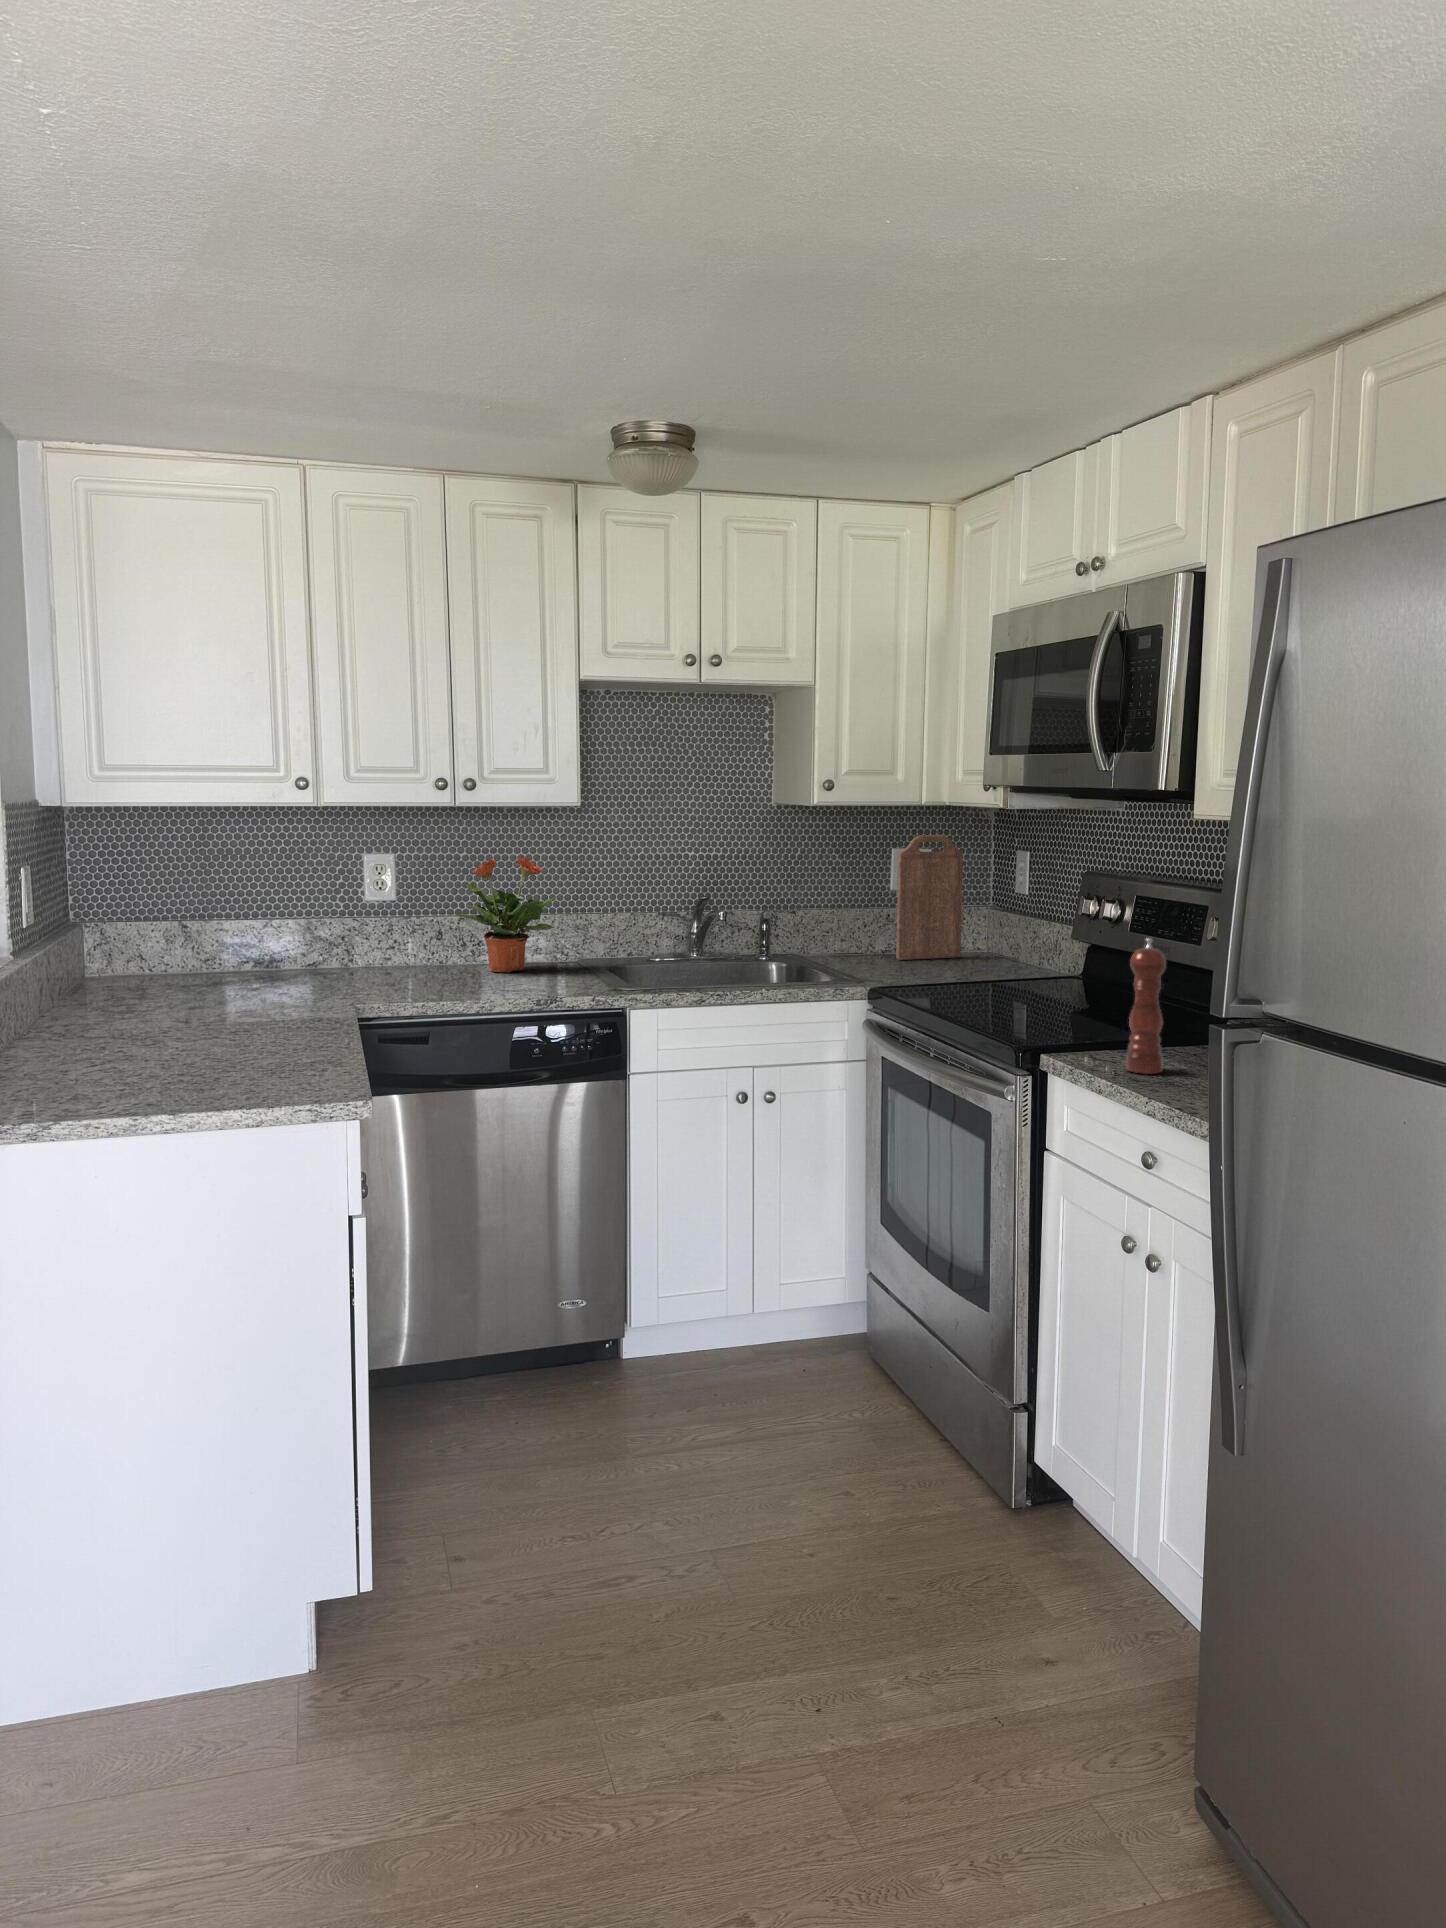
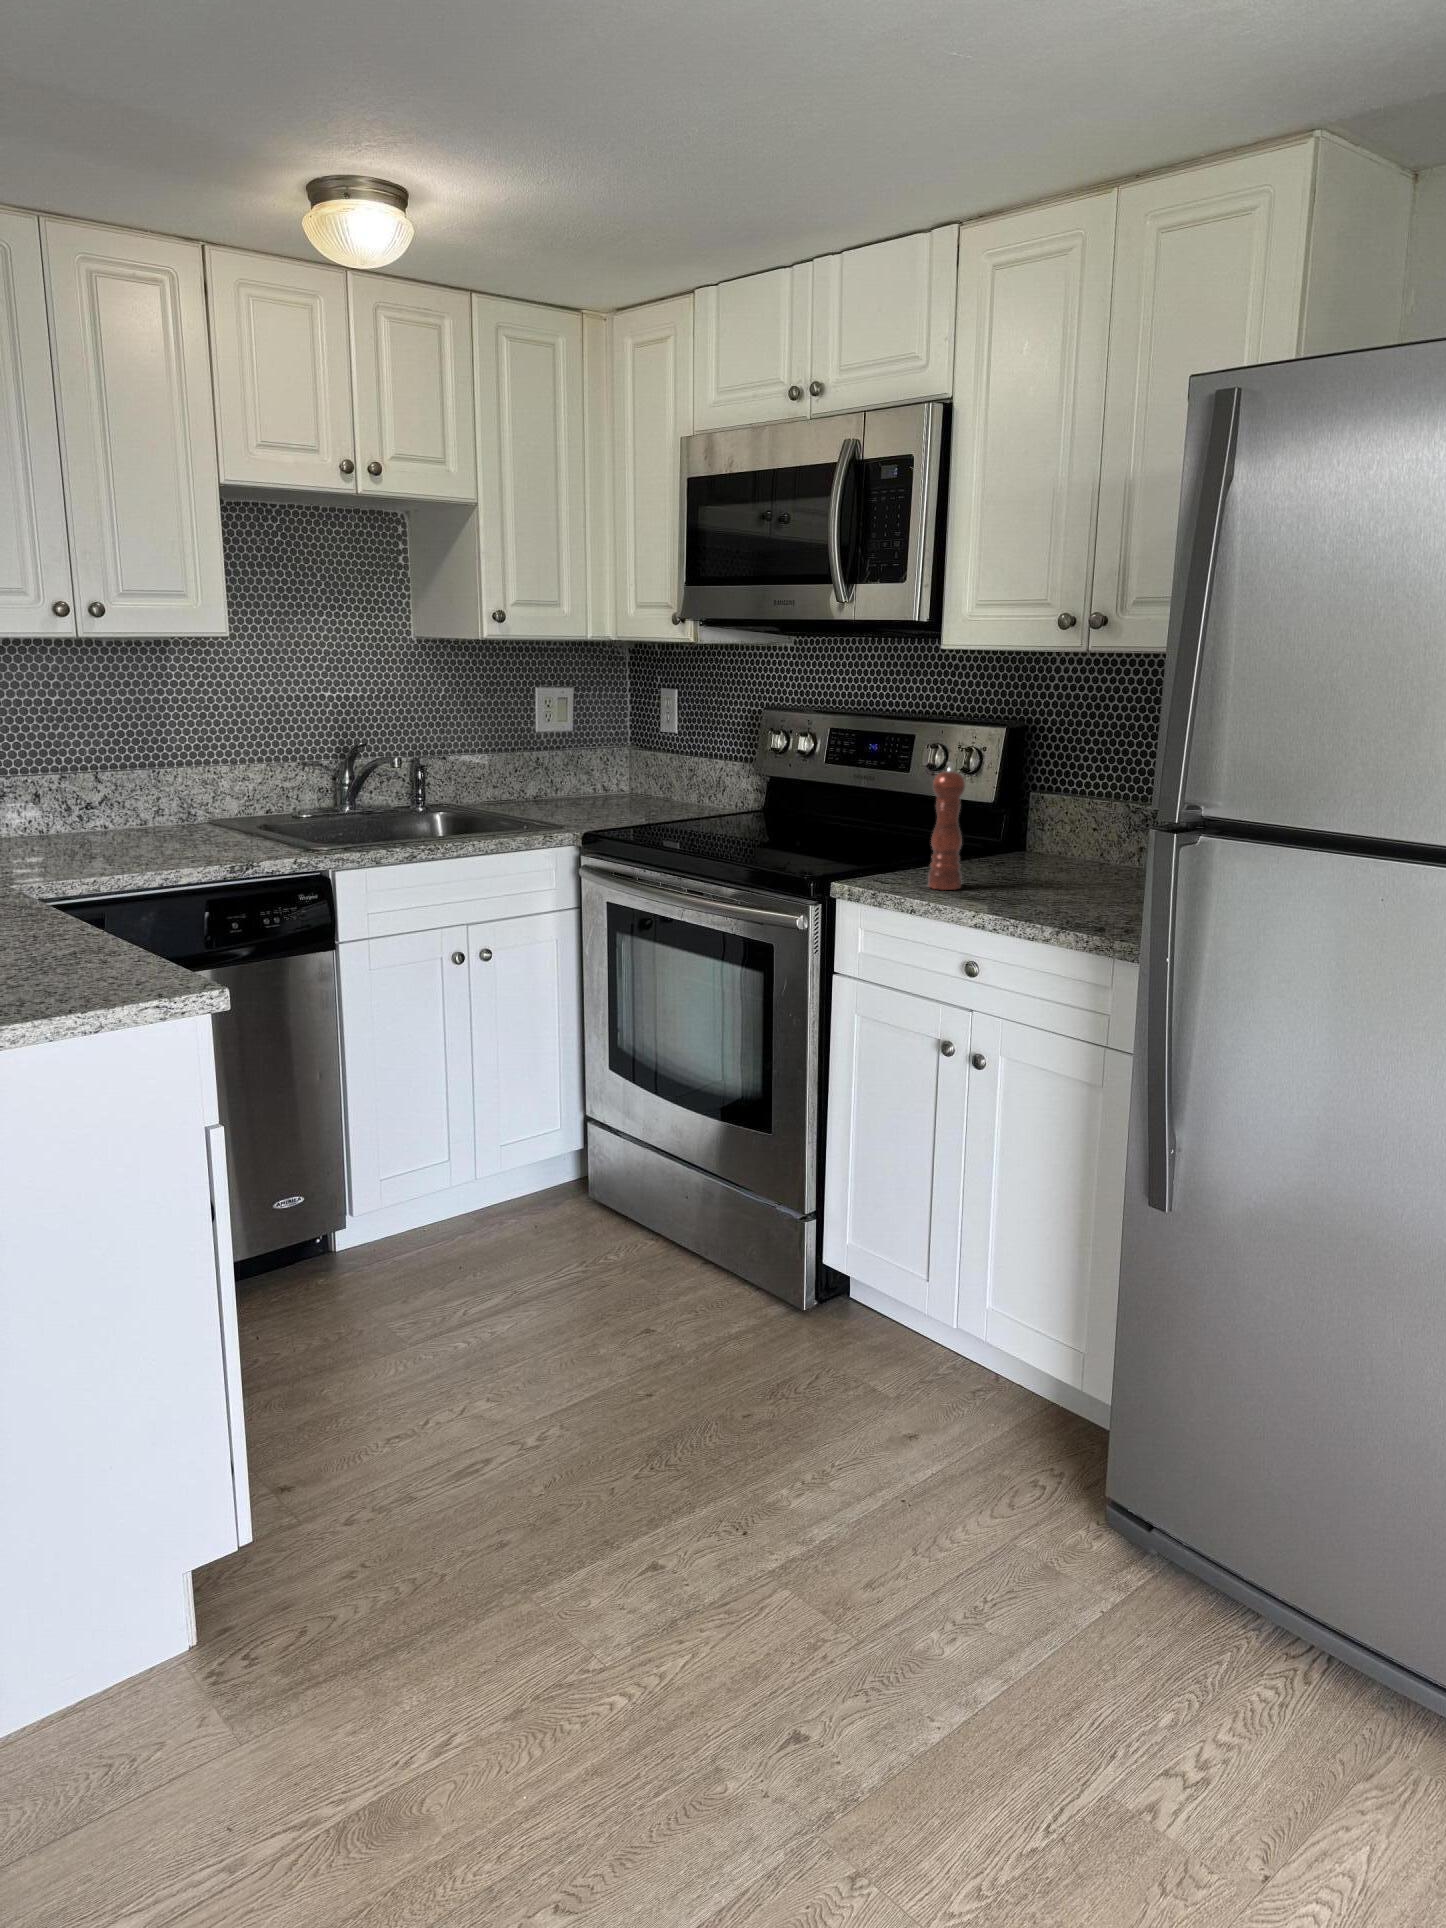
cutting board: present [896,835,963,960] -> none [549,672,609,804]
potted plant: present [455,857,557,972] -> none [55,699,185,840]

